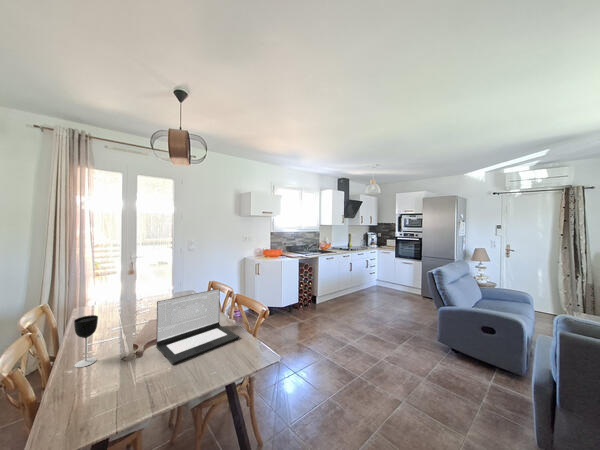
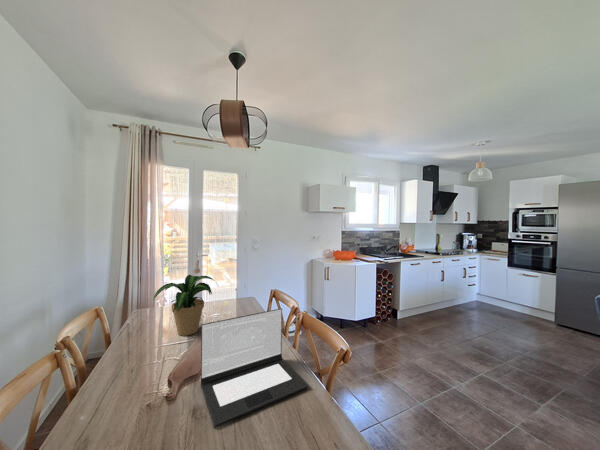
potted plant: none [103,271,163,321] -> present [153,275,213,336]
wine glass: present [74,315,98,367] -> none [104,336,132,406]

